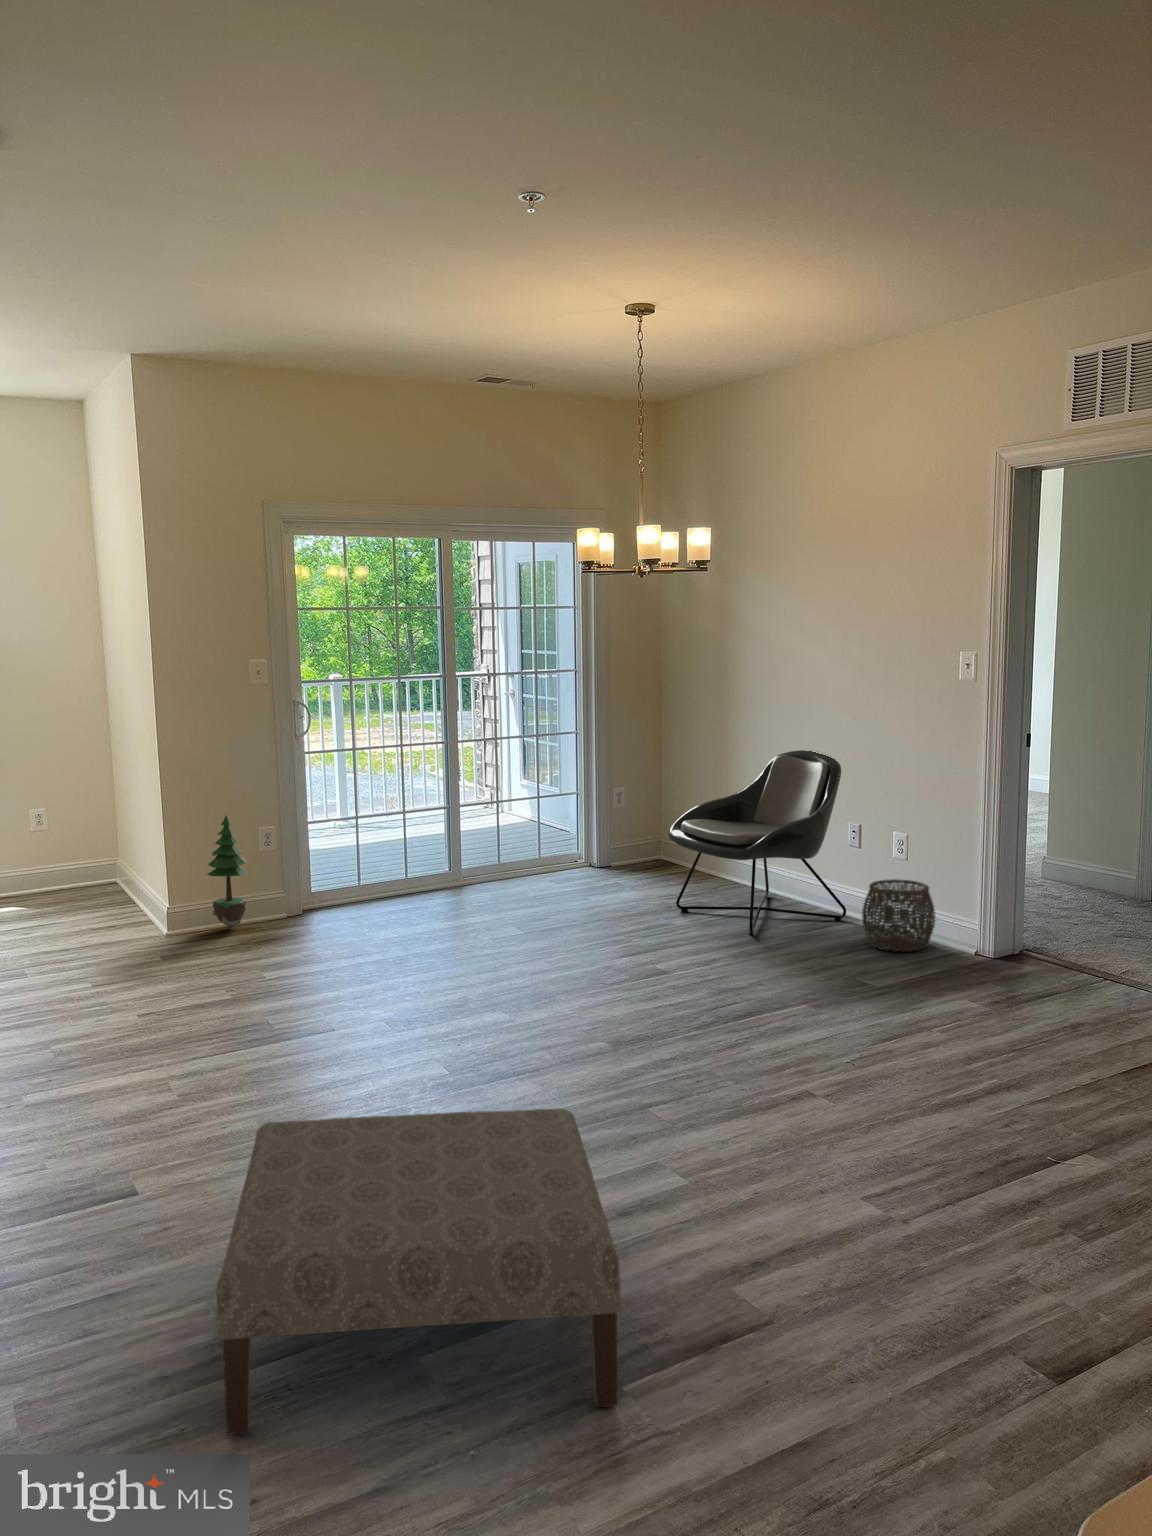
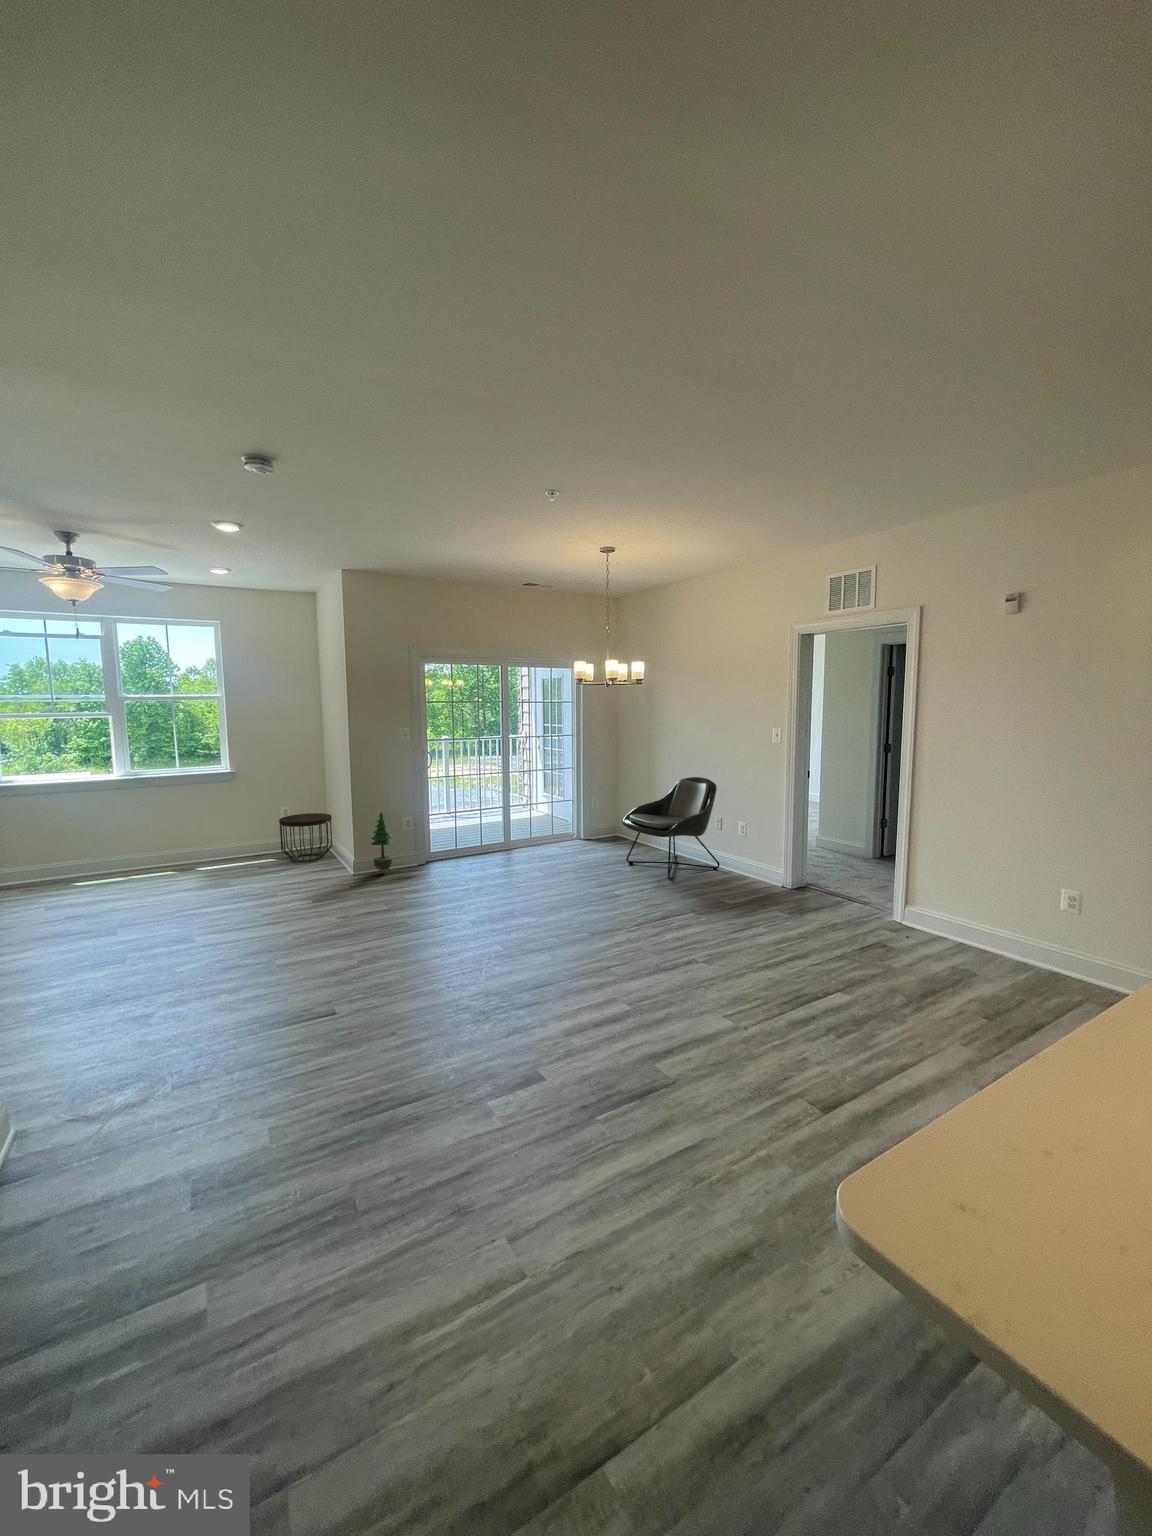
side table: none [30,820,126,909] -> present [279,813,332,862]
woven basket: present [862,879,935,952] -> none [731,848,773,890]
ottoman: present [217,1108,620,1435] -> none [239,1031,610,1388]

